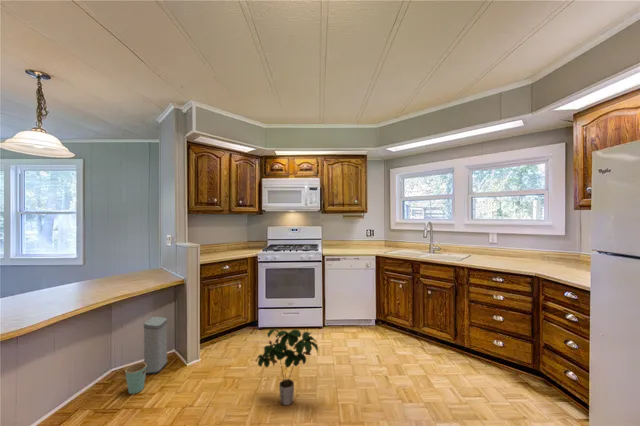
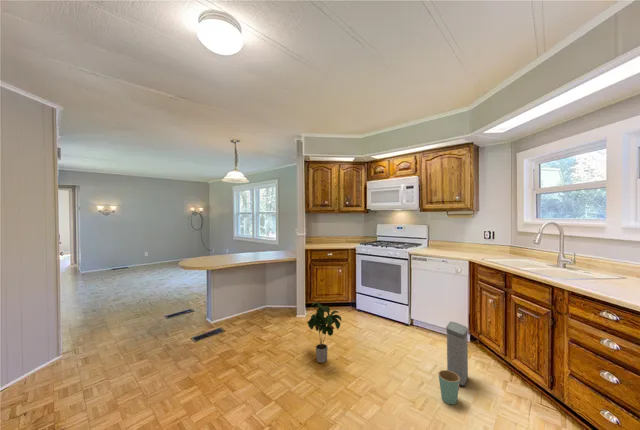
trash can: present [125,317,167,394] -> present [438,322,468,404]

